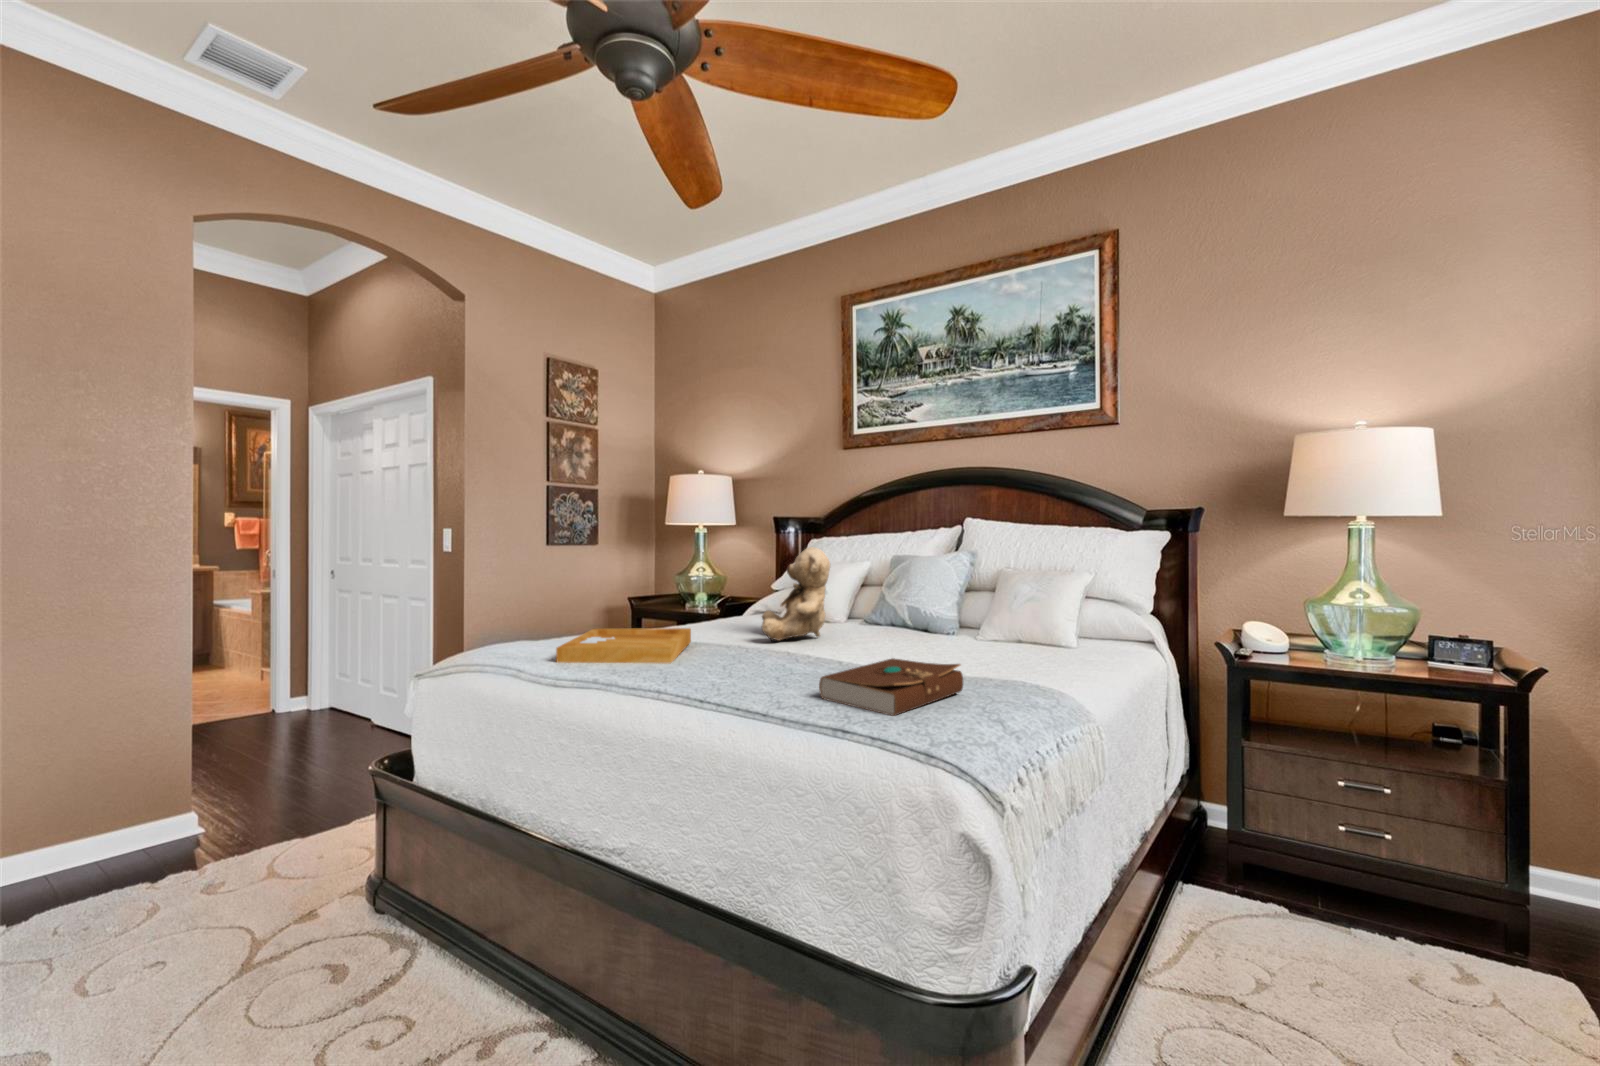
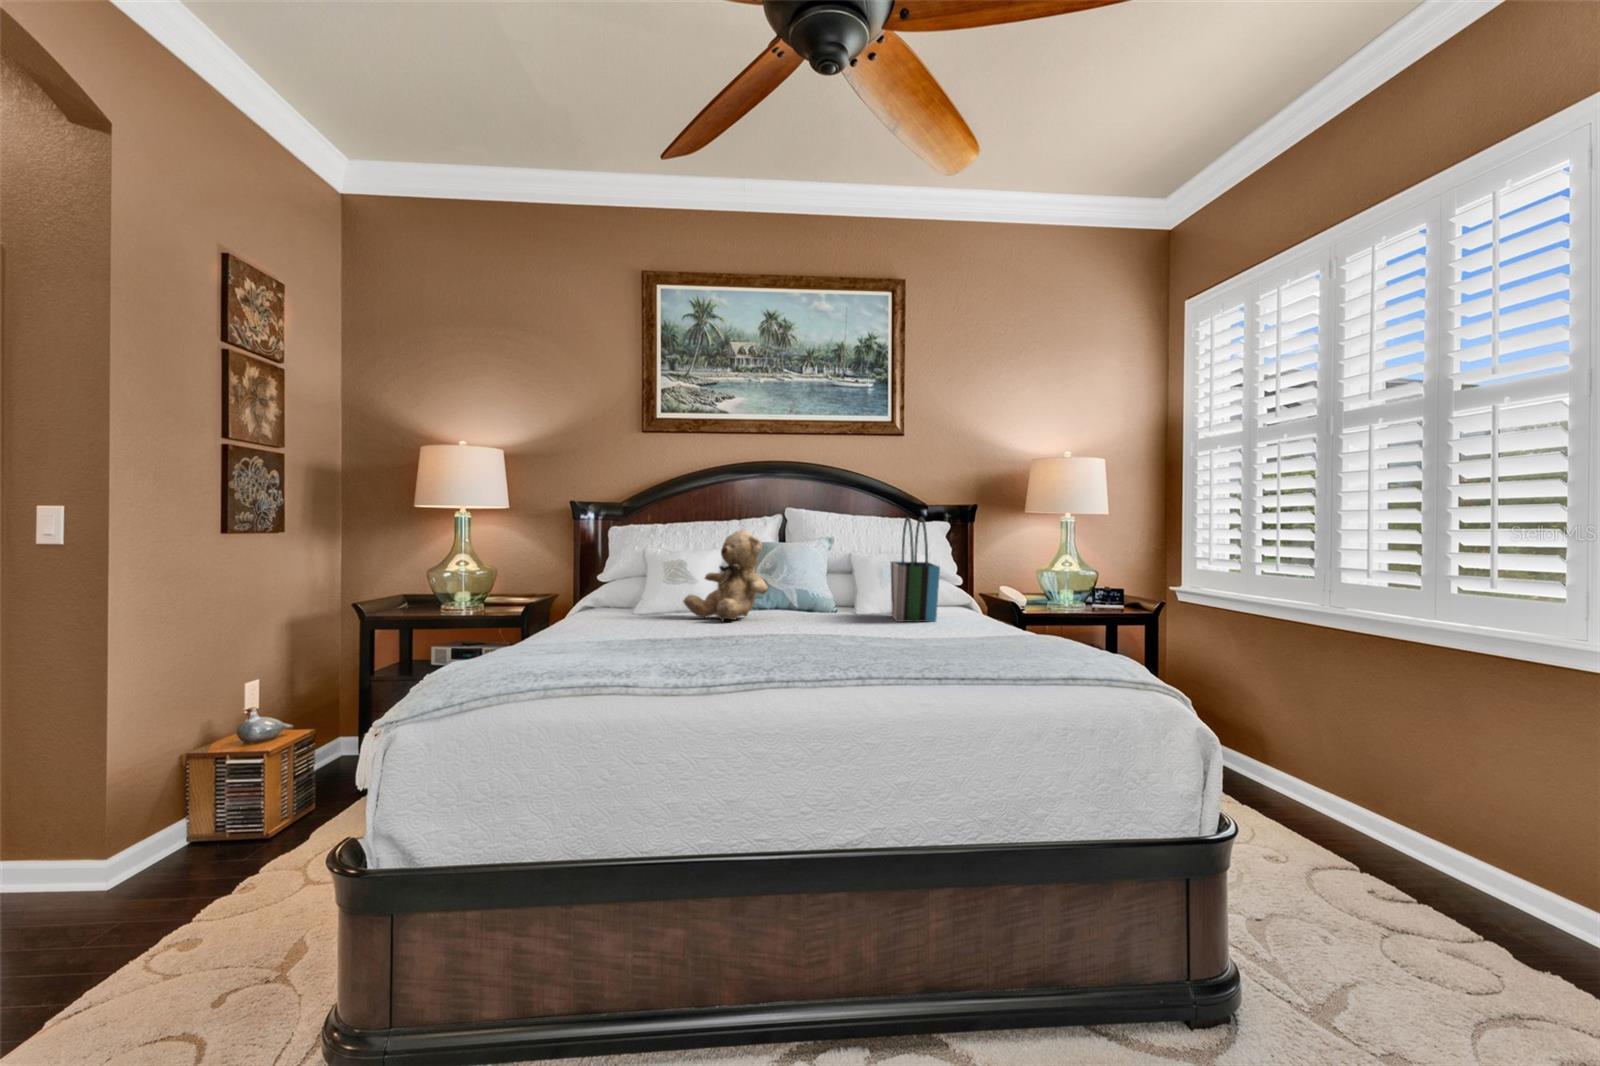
tote bag: none [907,534,1015,673] -> present [890,517,940,622]
tray: present [556,628,691,663] -> none [577,612,734,648]
book: present [819,658,963,716] -> none [918,606,1003,638]

